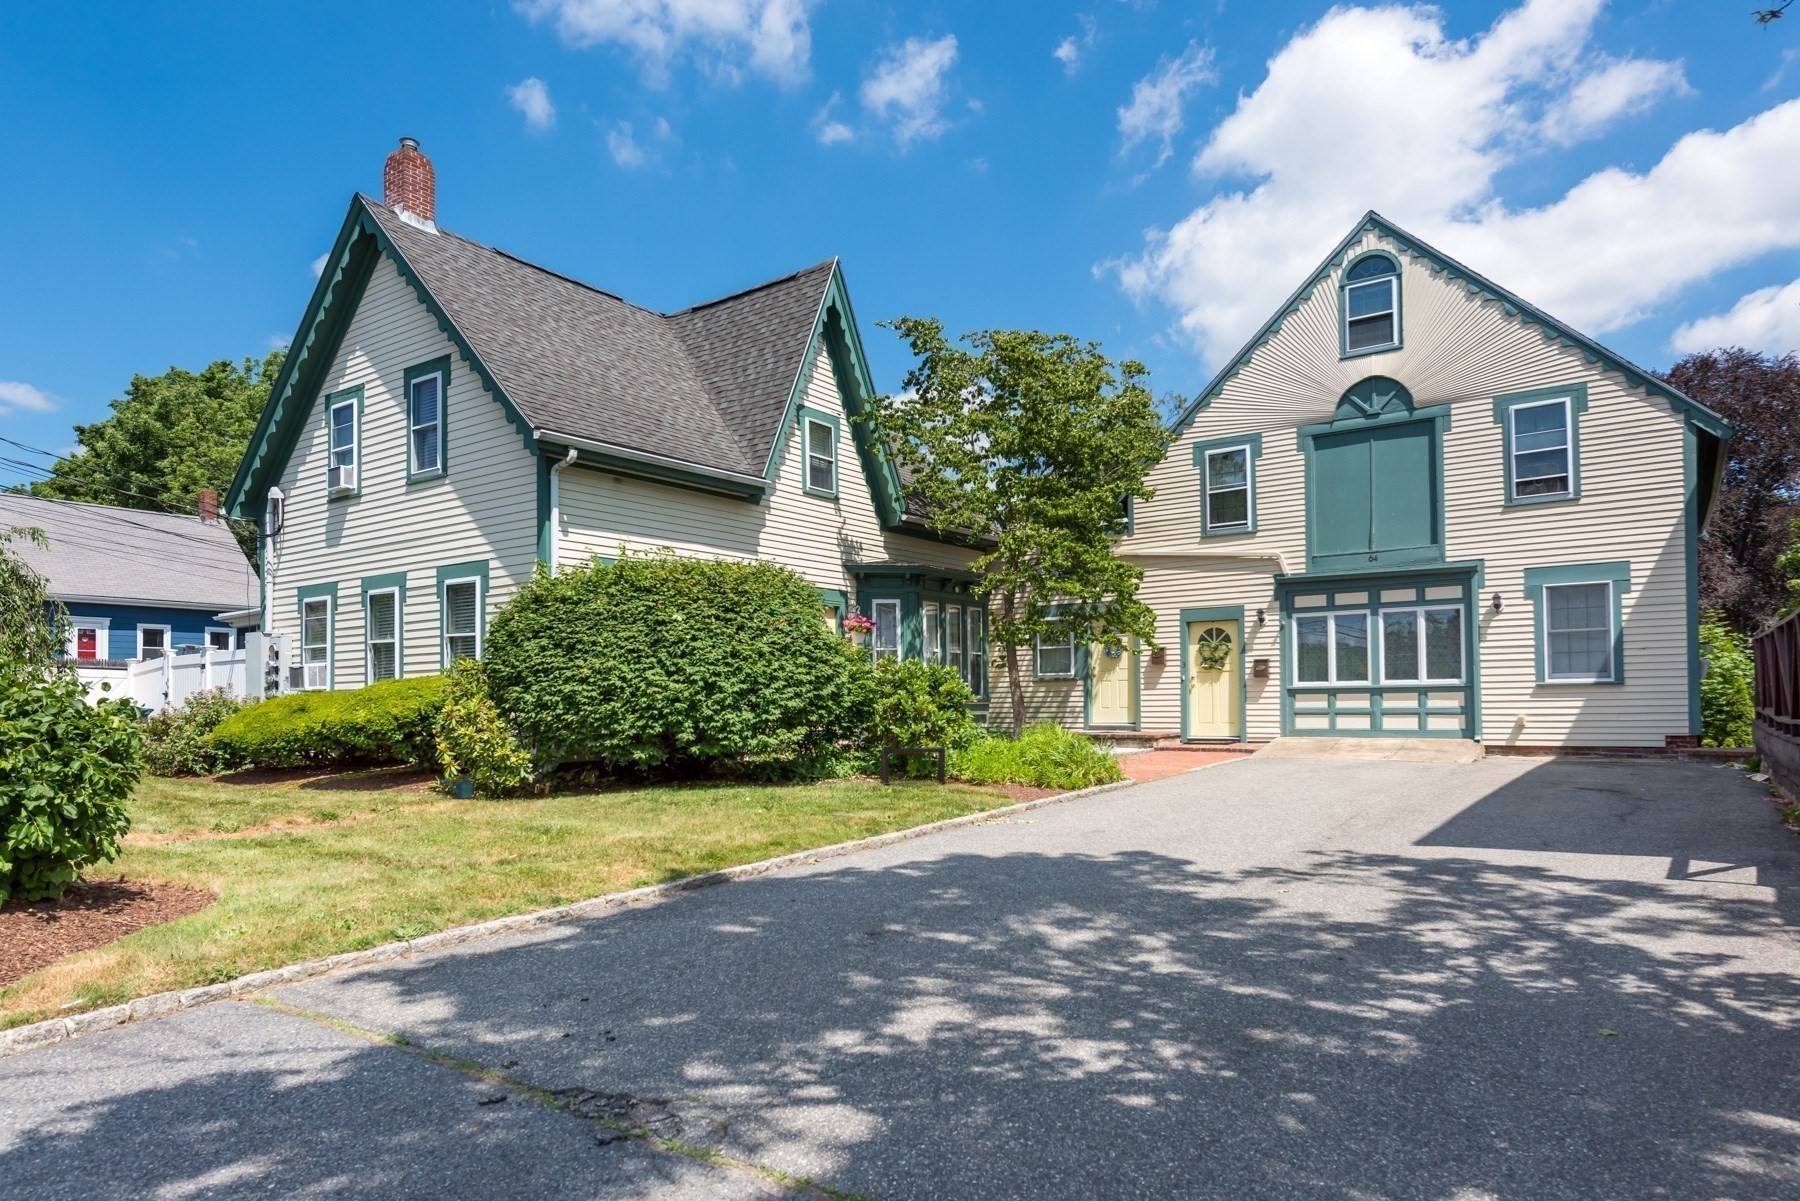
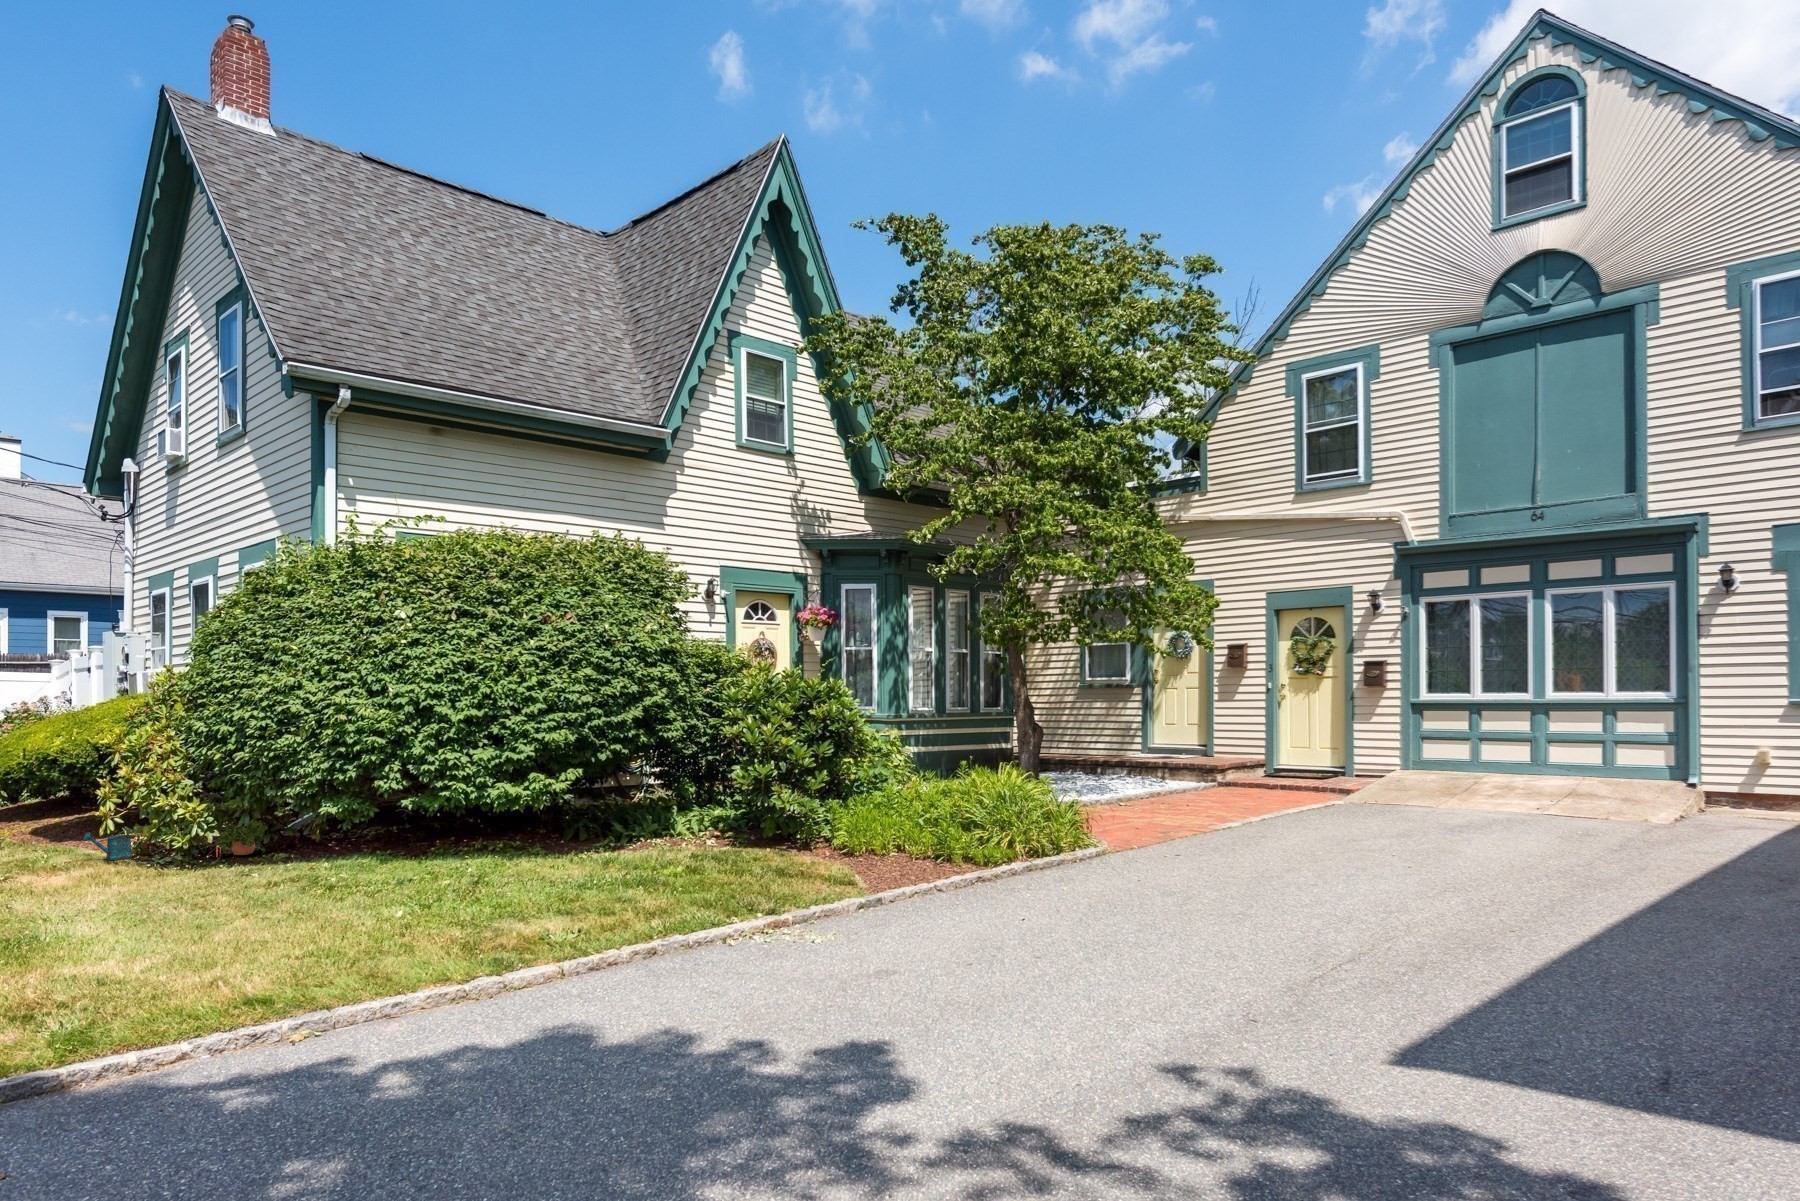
bench: present [880,747,946,785] -> none [698,796,796,852]
potted plant: none [535,768,572,794] -> present [215,819,268,855]

